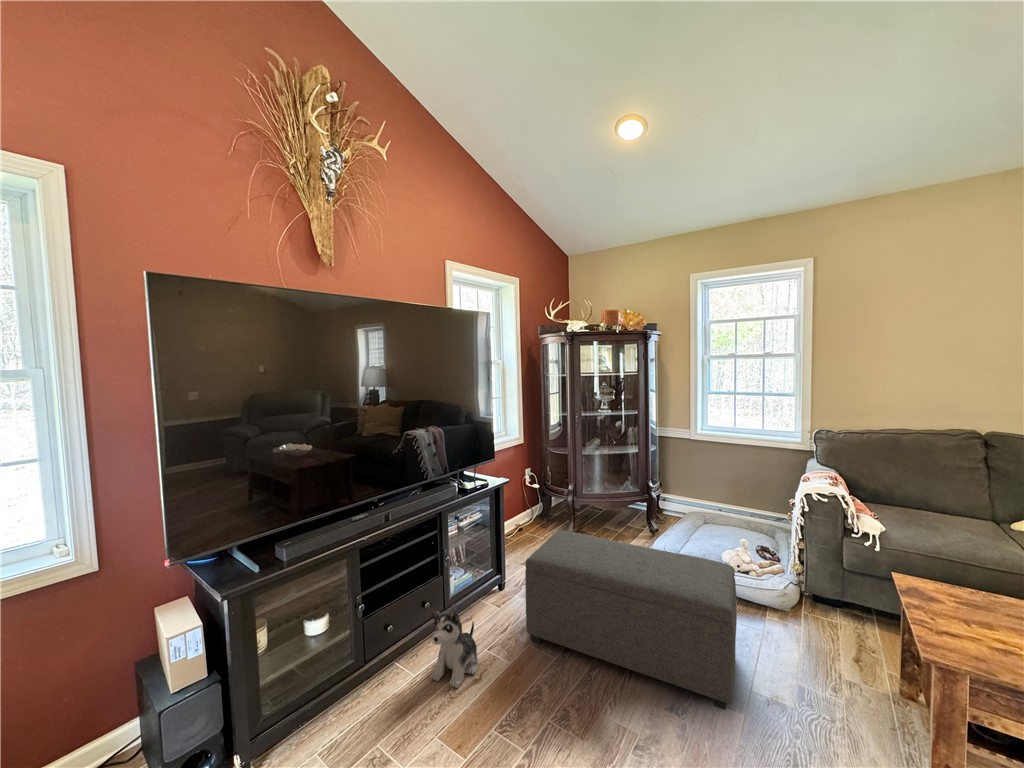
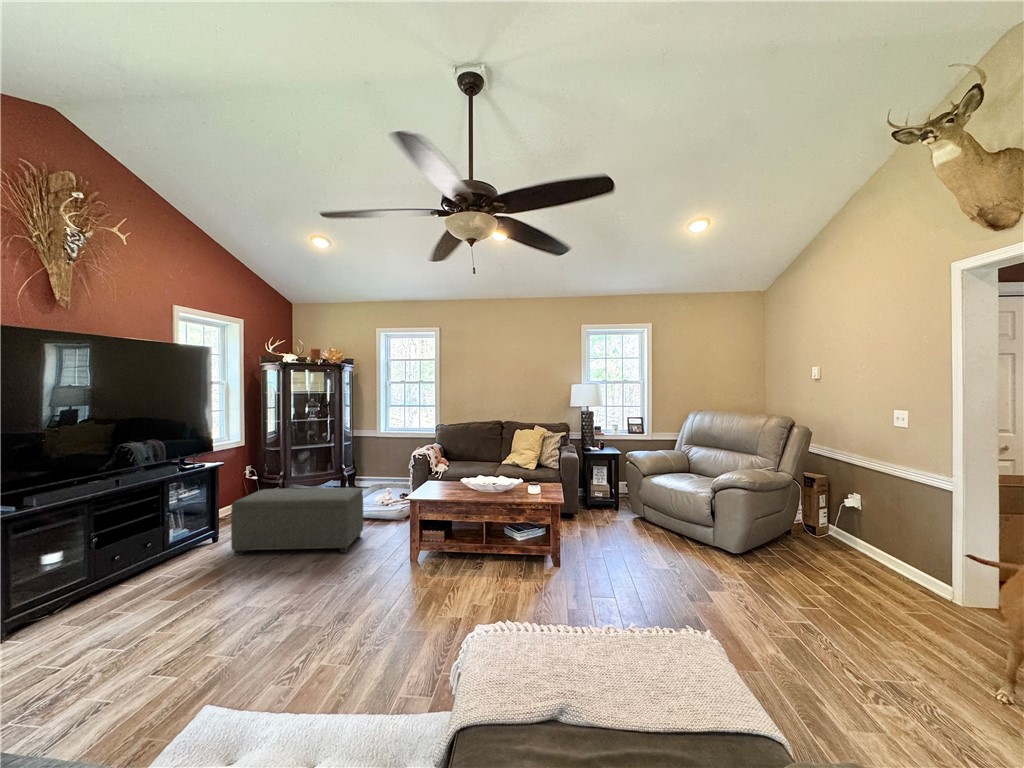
plush toy: present [431,607,478,688] -> none [153,533,192,582]

